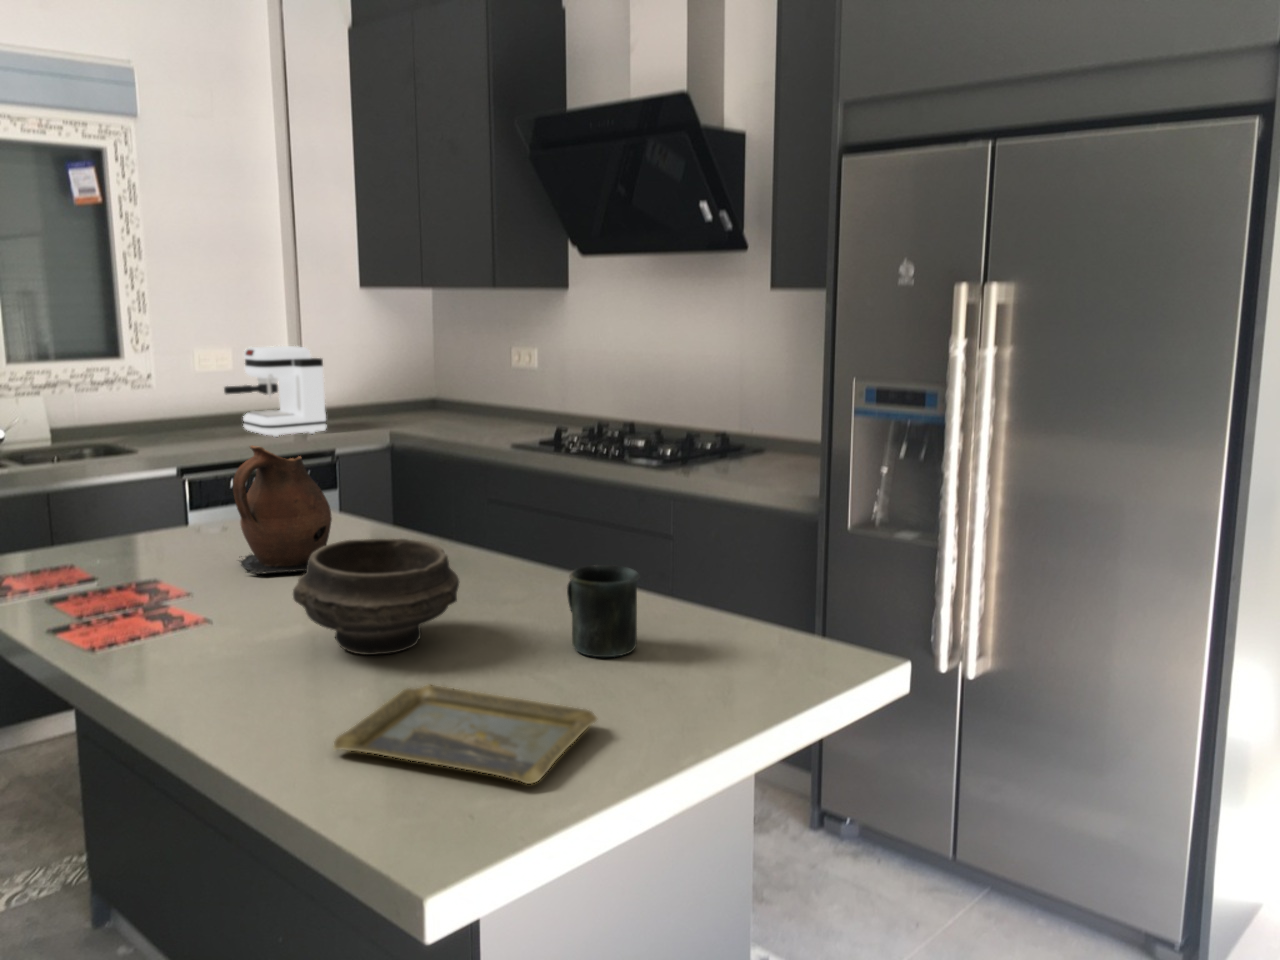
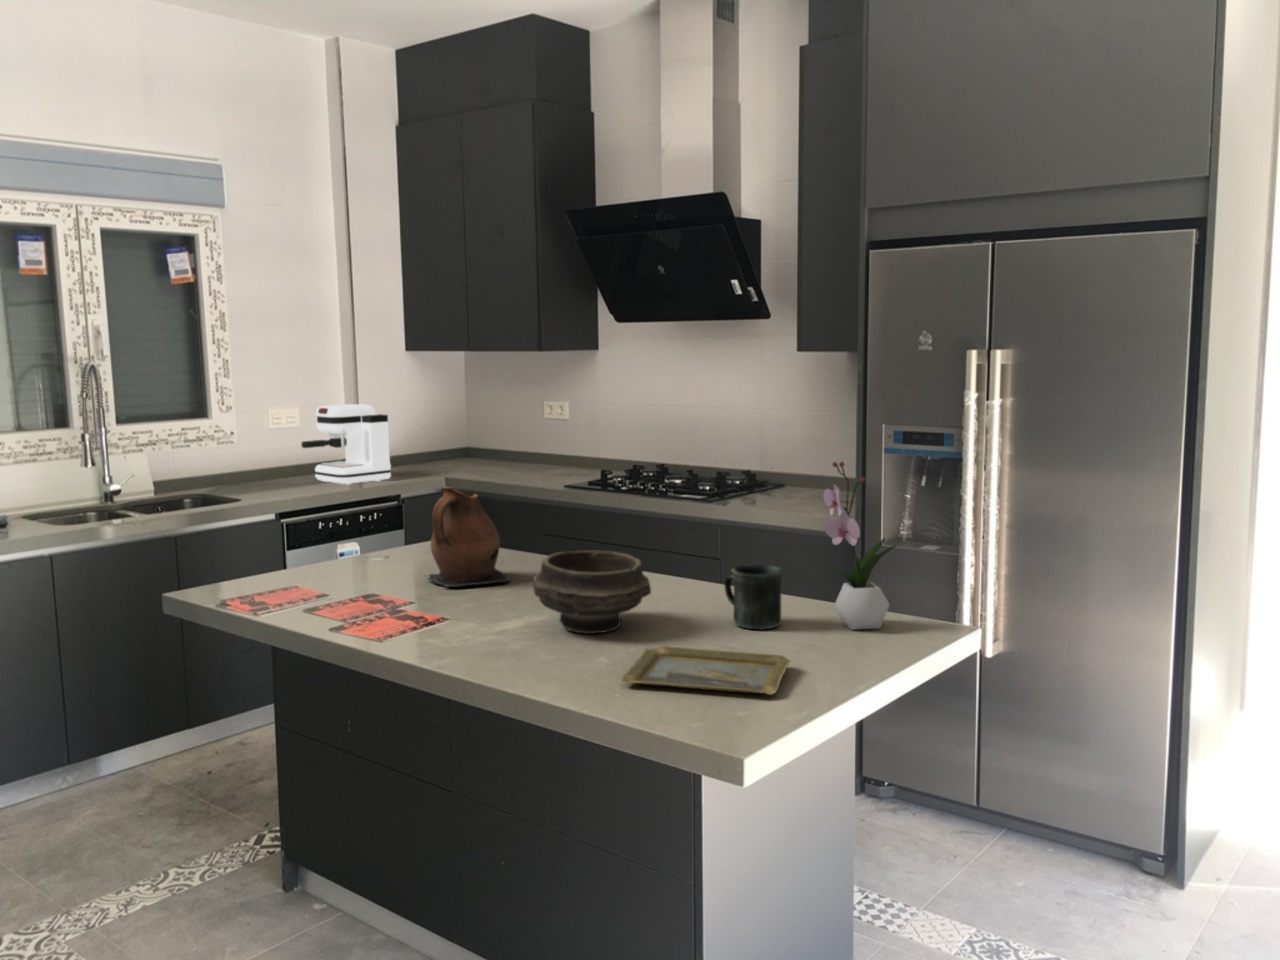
flower arrangement: none [694,427,792,663] -> present [823,461,896,630]

